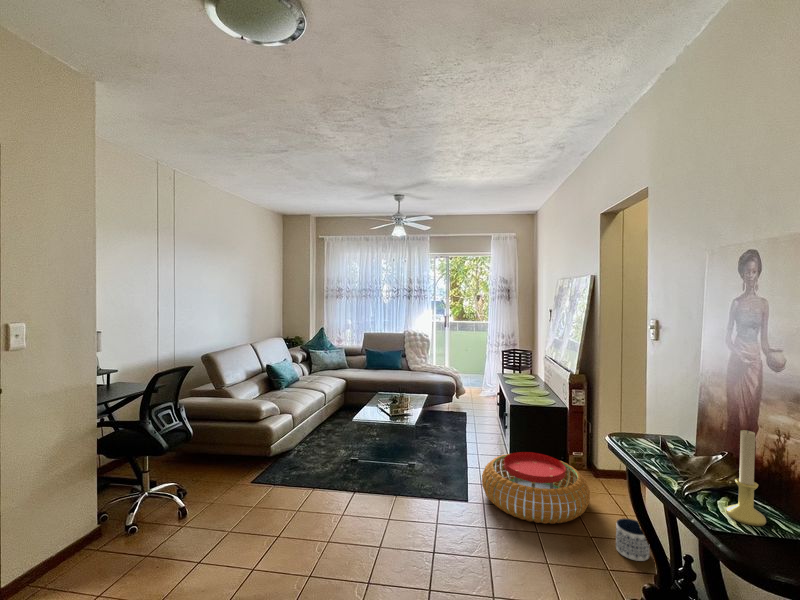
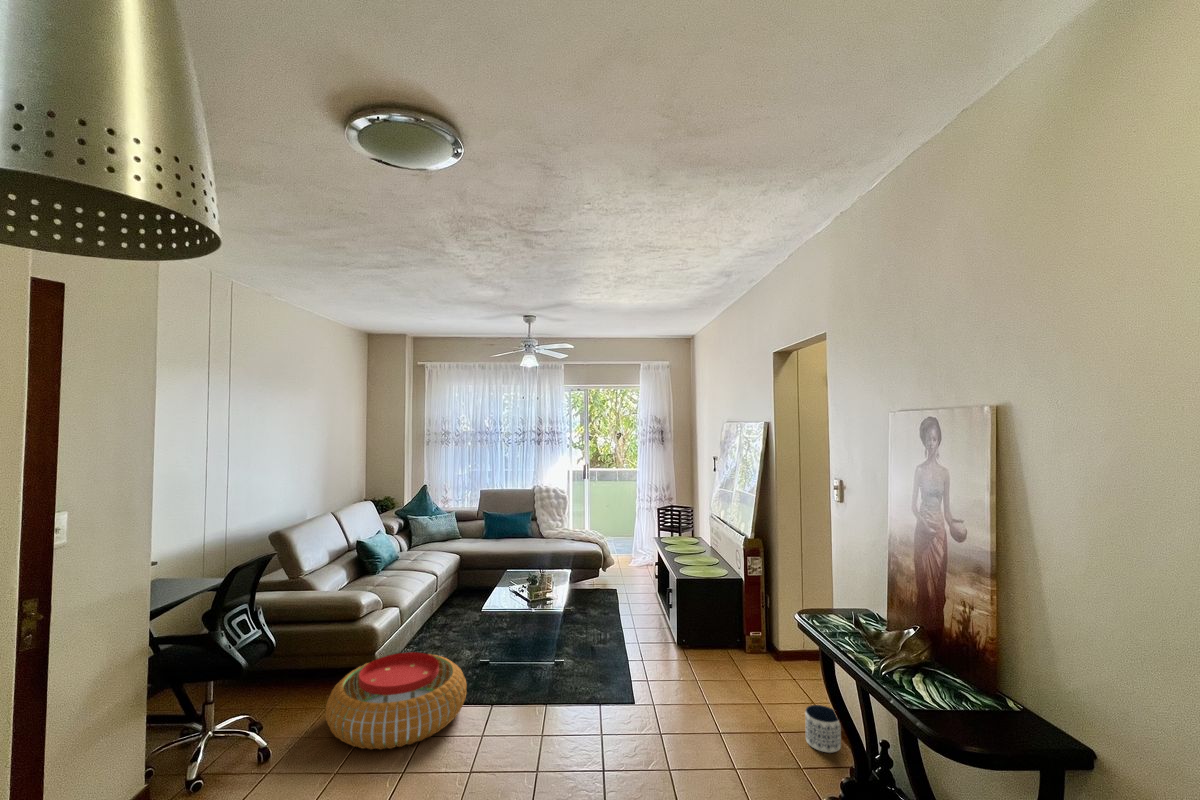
candle holder: present [726,430,766,526] -> none [922,603,958,700]
pouf: present [482,452,590,524] -> present [326,652,467,749]

